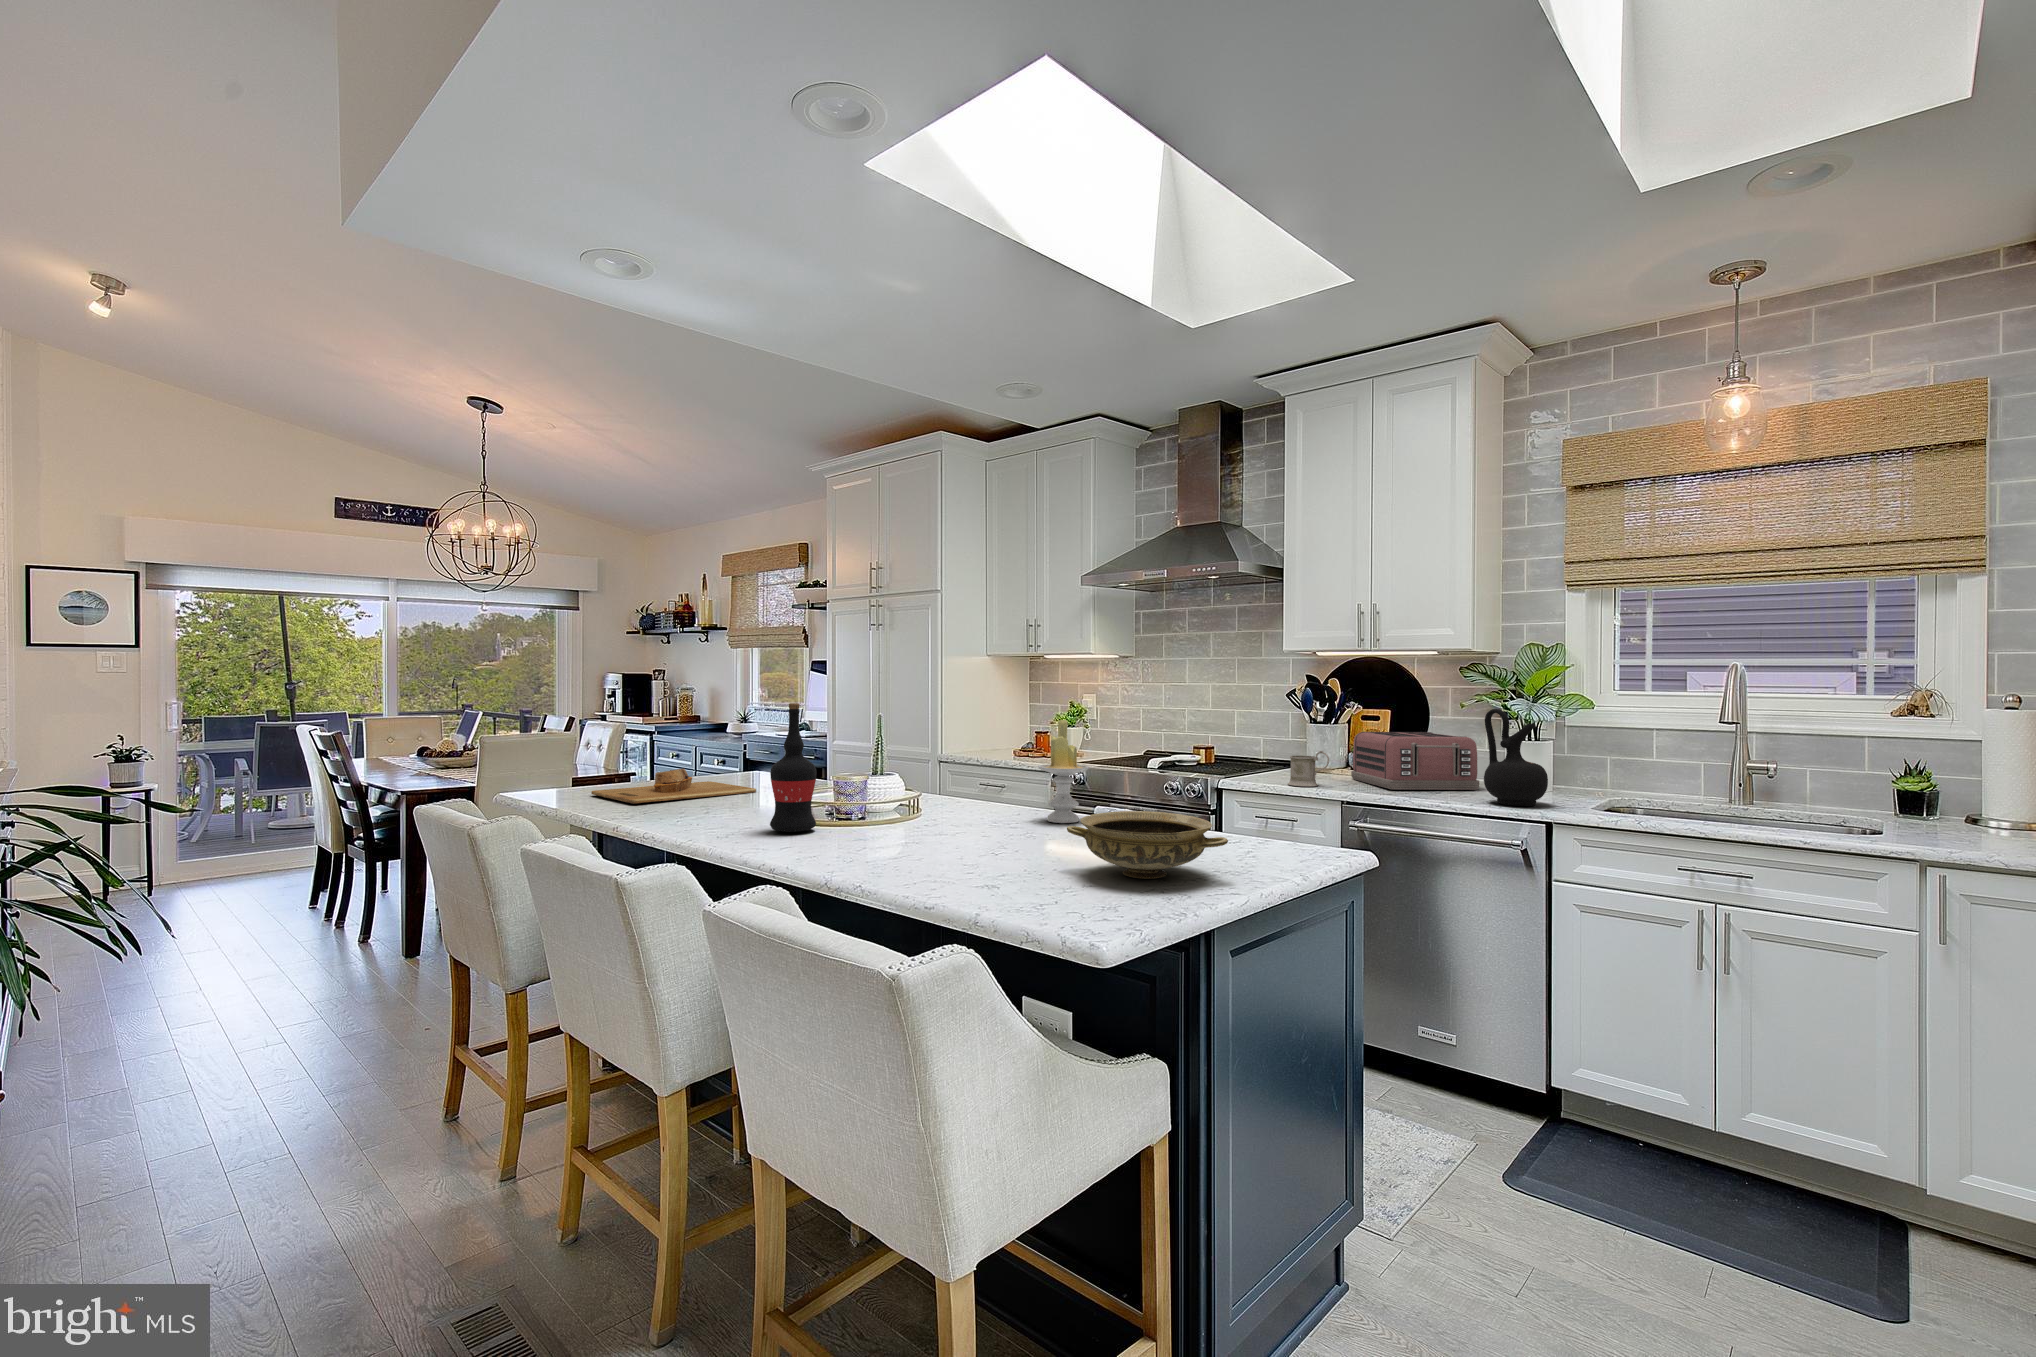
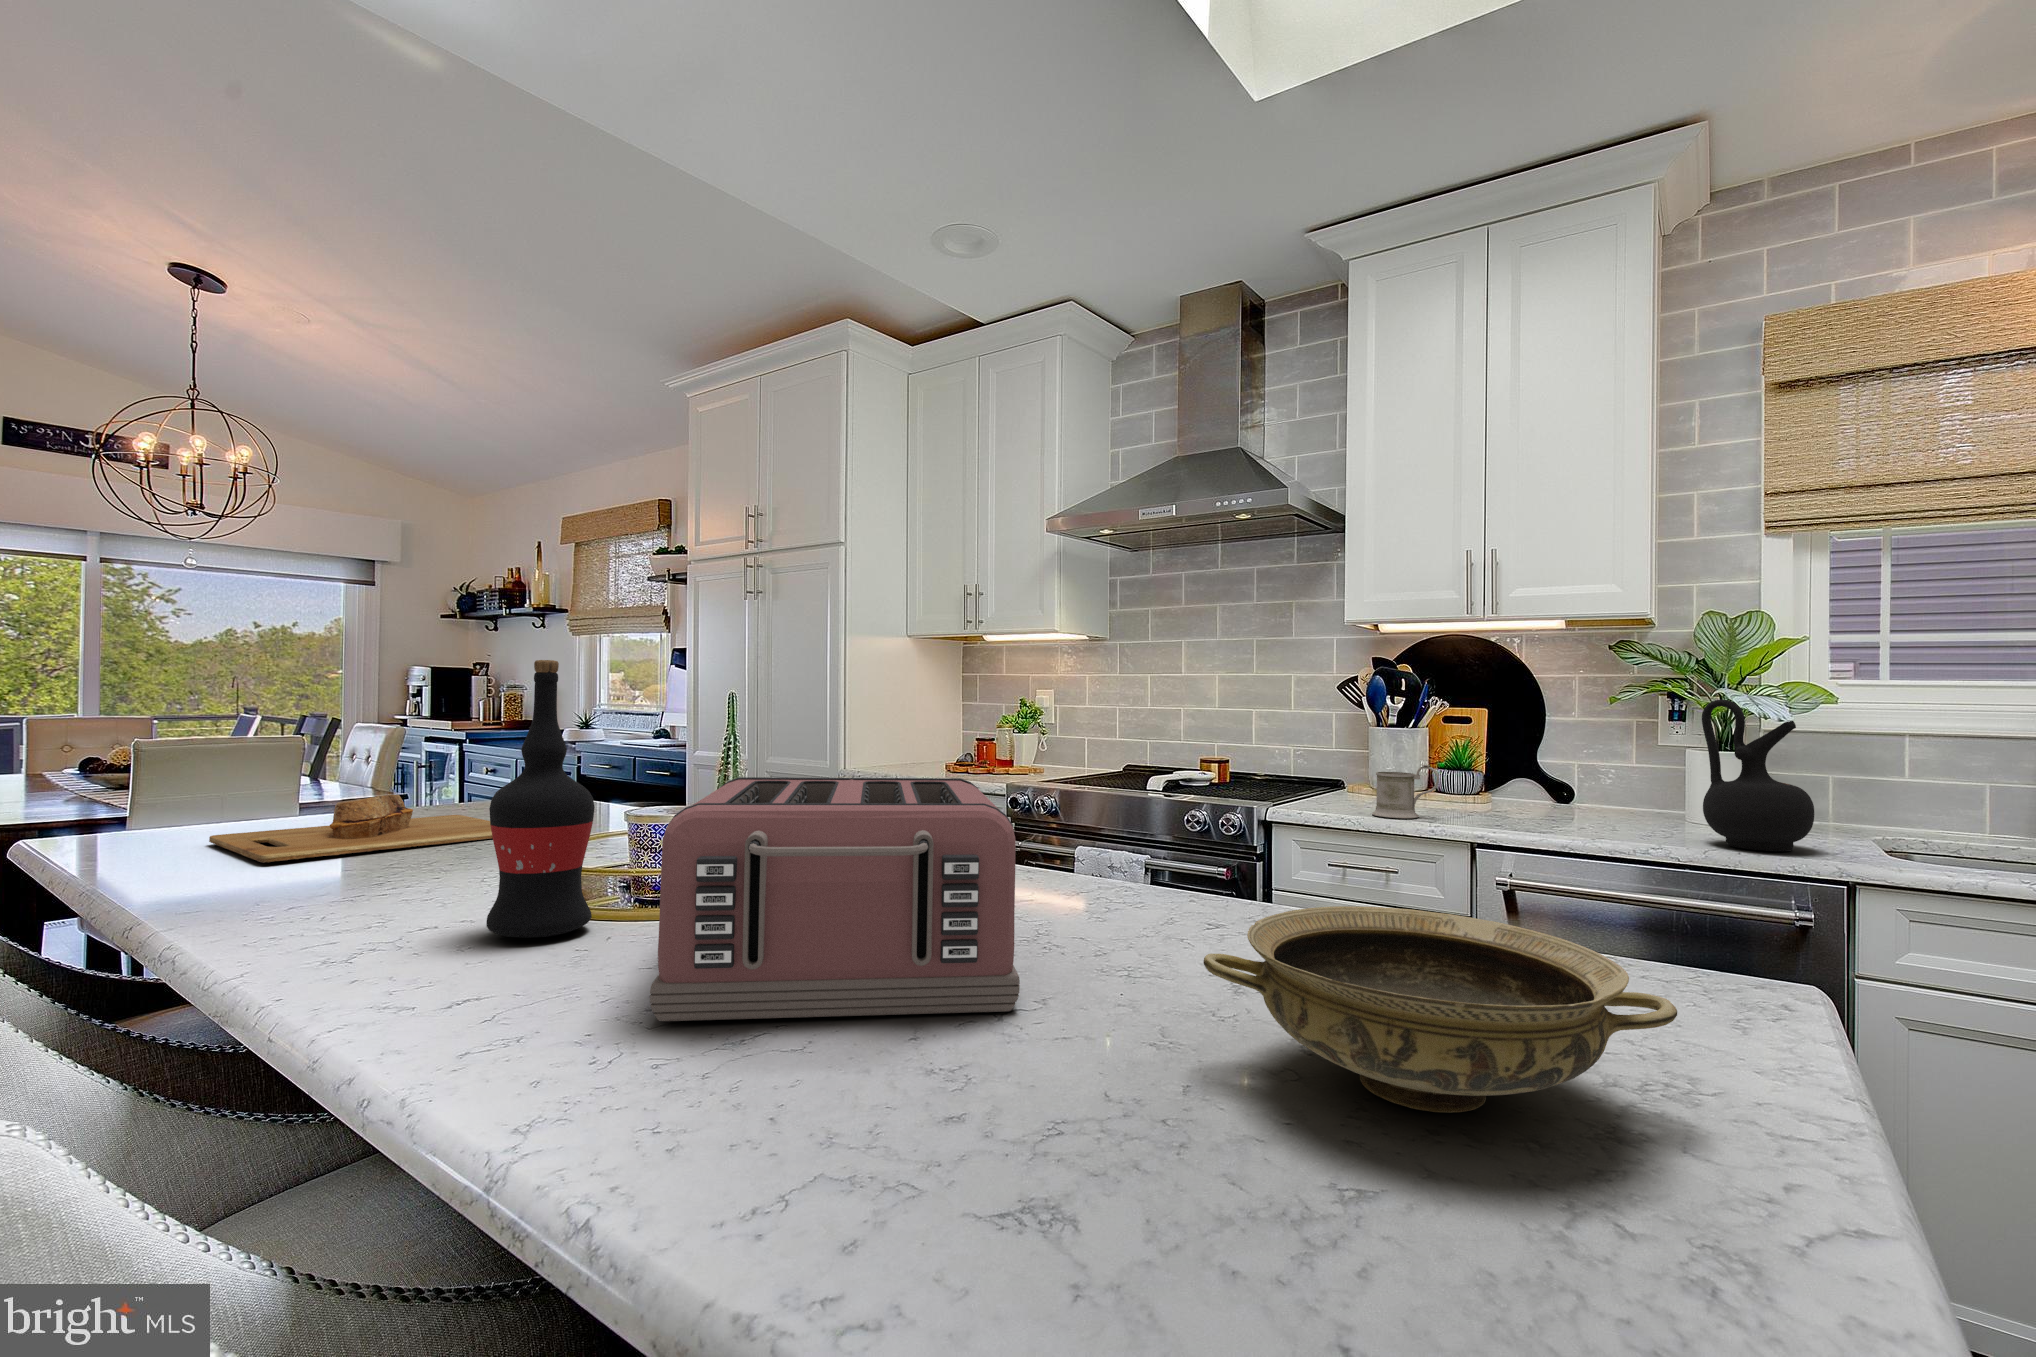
candle: present [1038,720,1089,823] -> none [1045,704,1144,903]
toaster: present [1351,732,1479,790] -> present [650,777,1020,1021]

